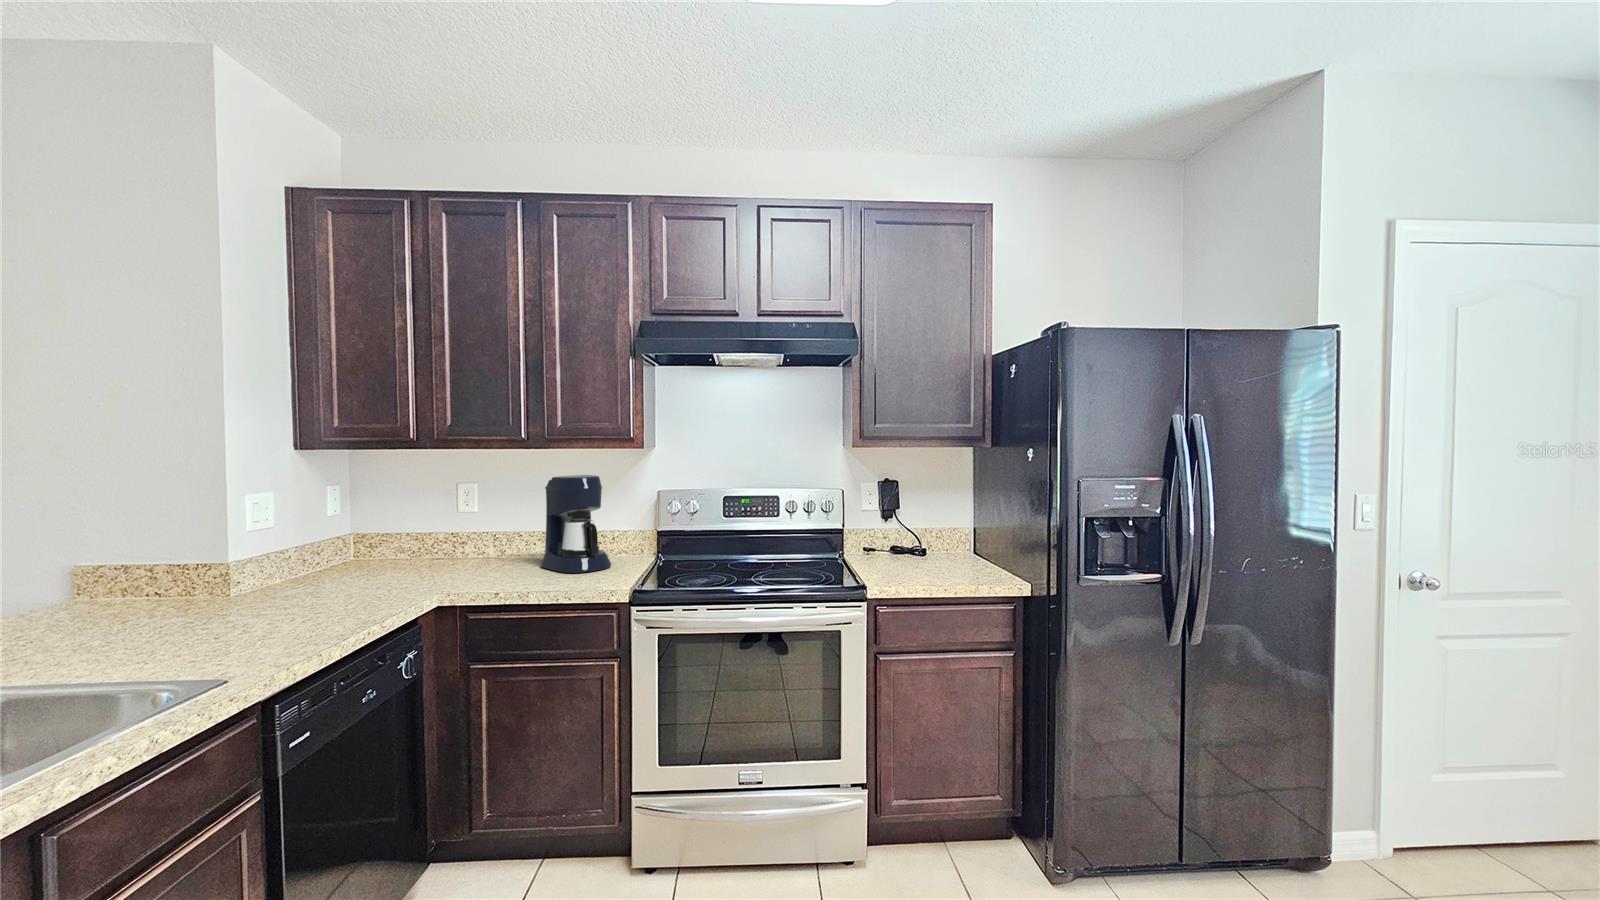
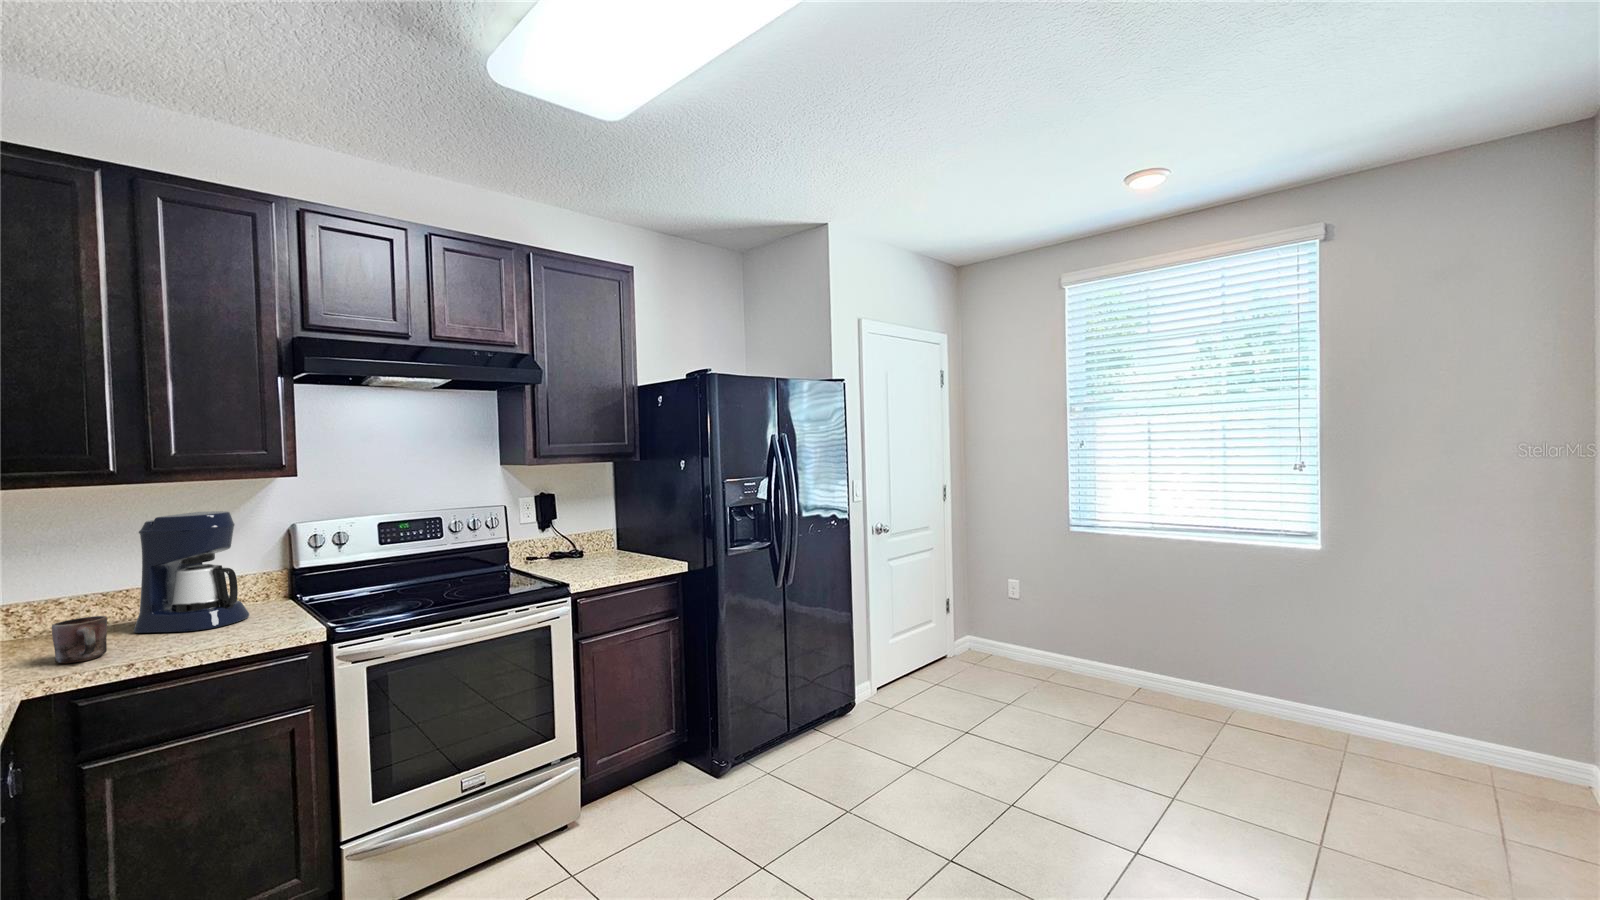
mug: none [471,550,503,584] -> present [52,616,107,663]

